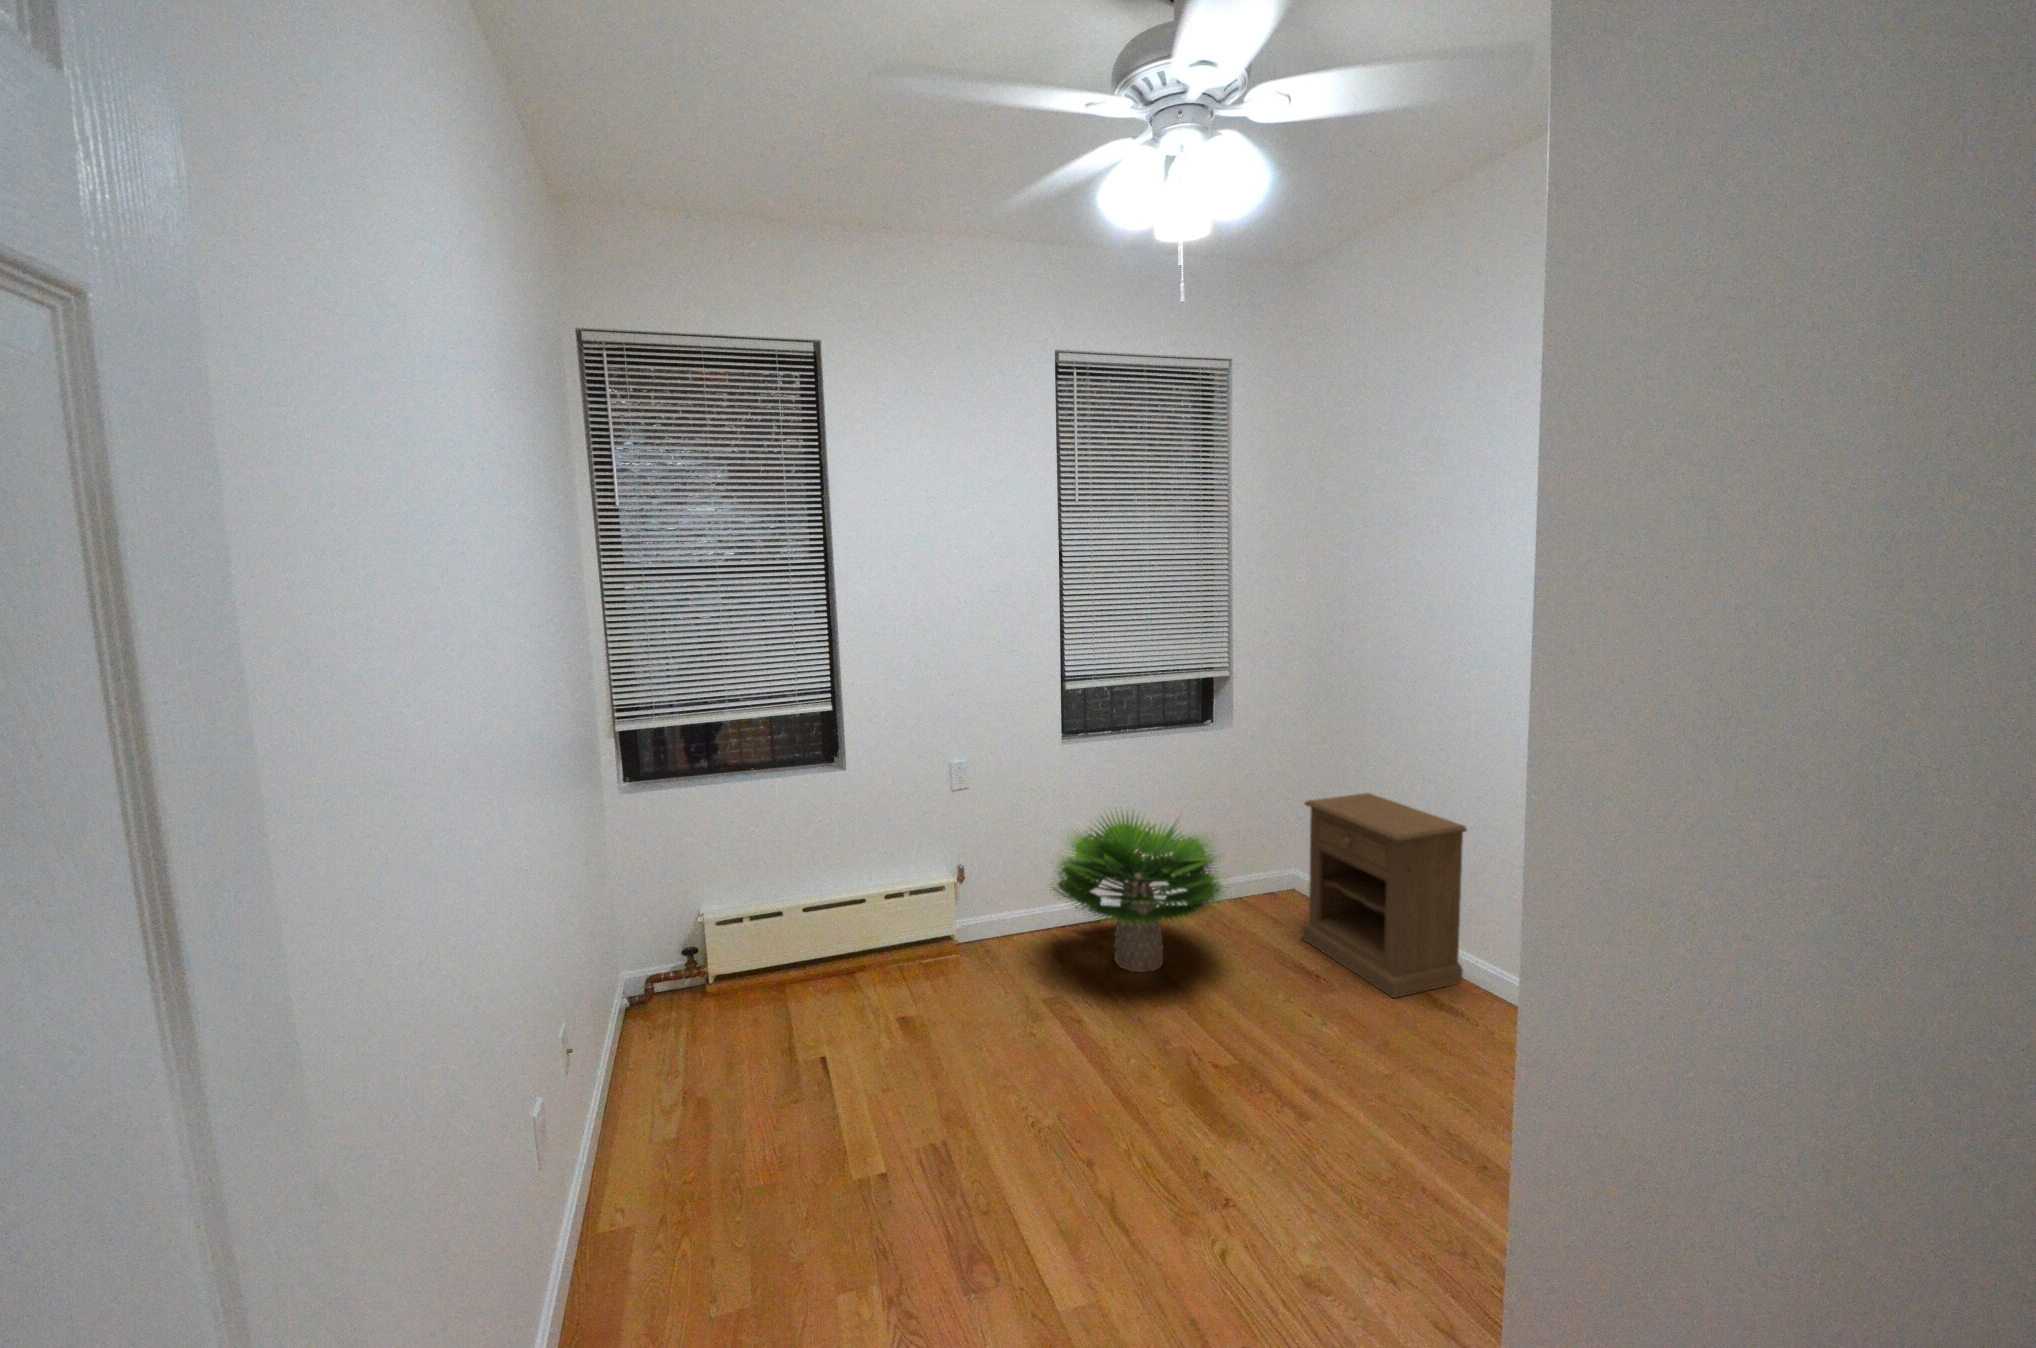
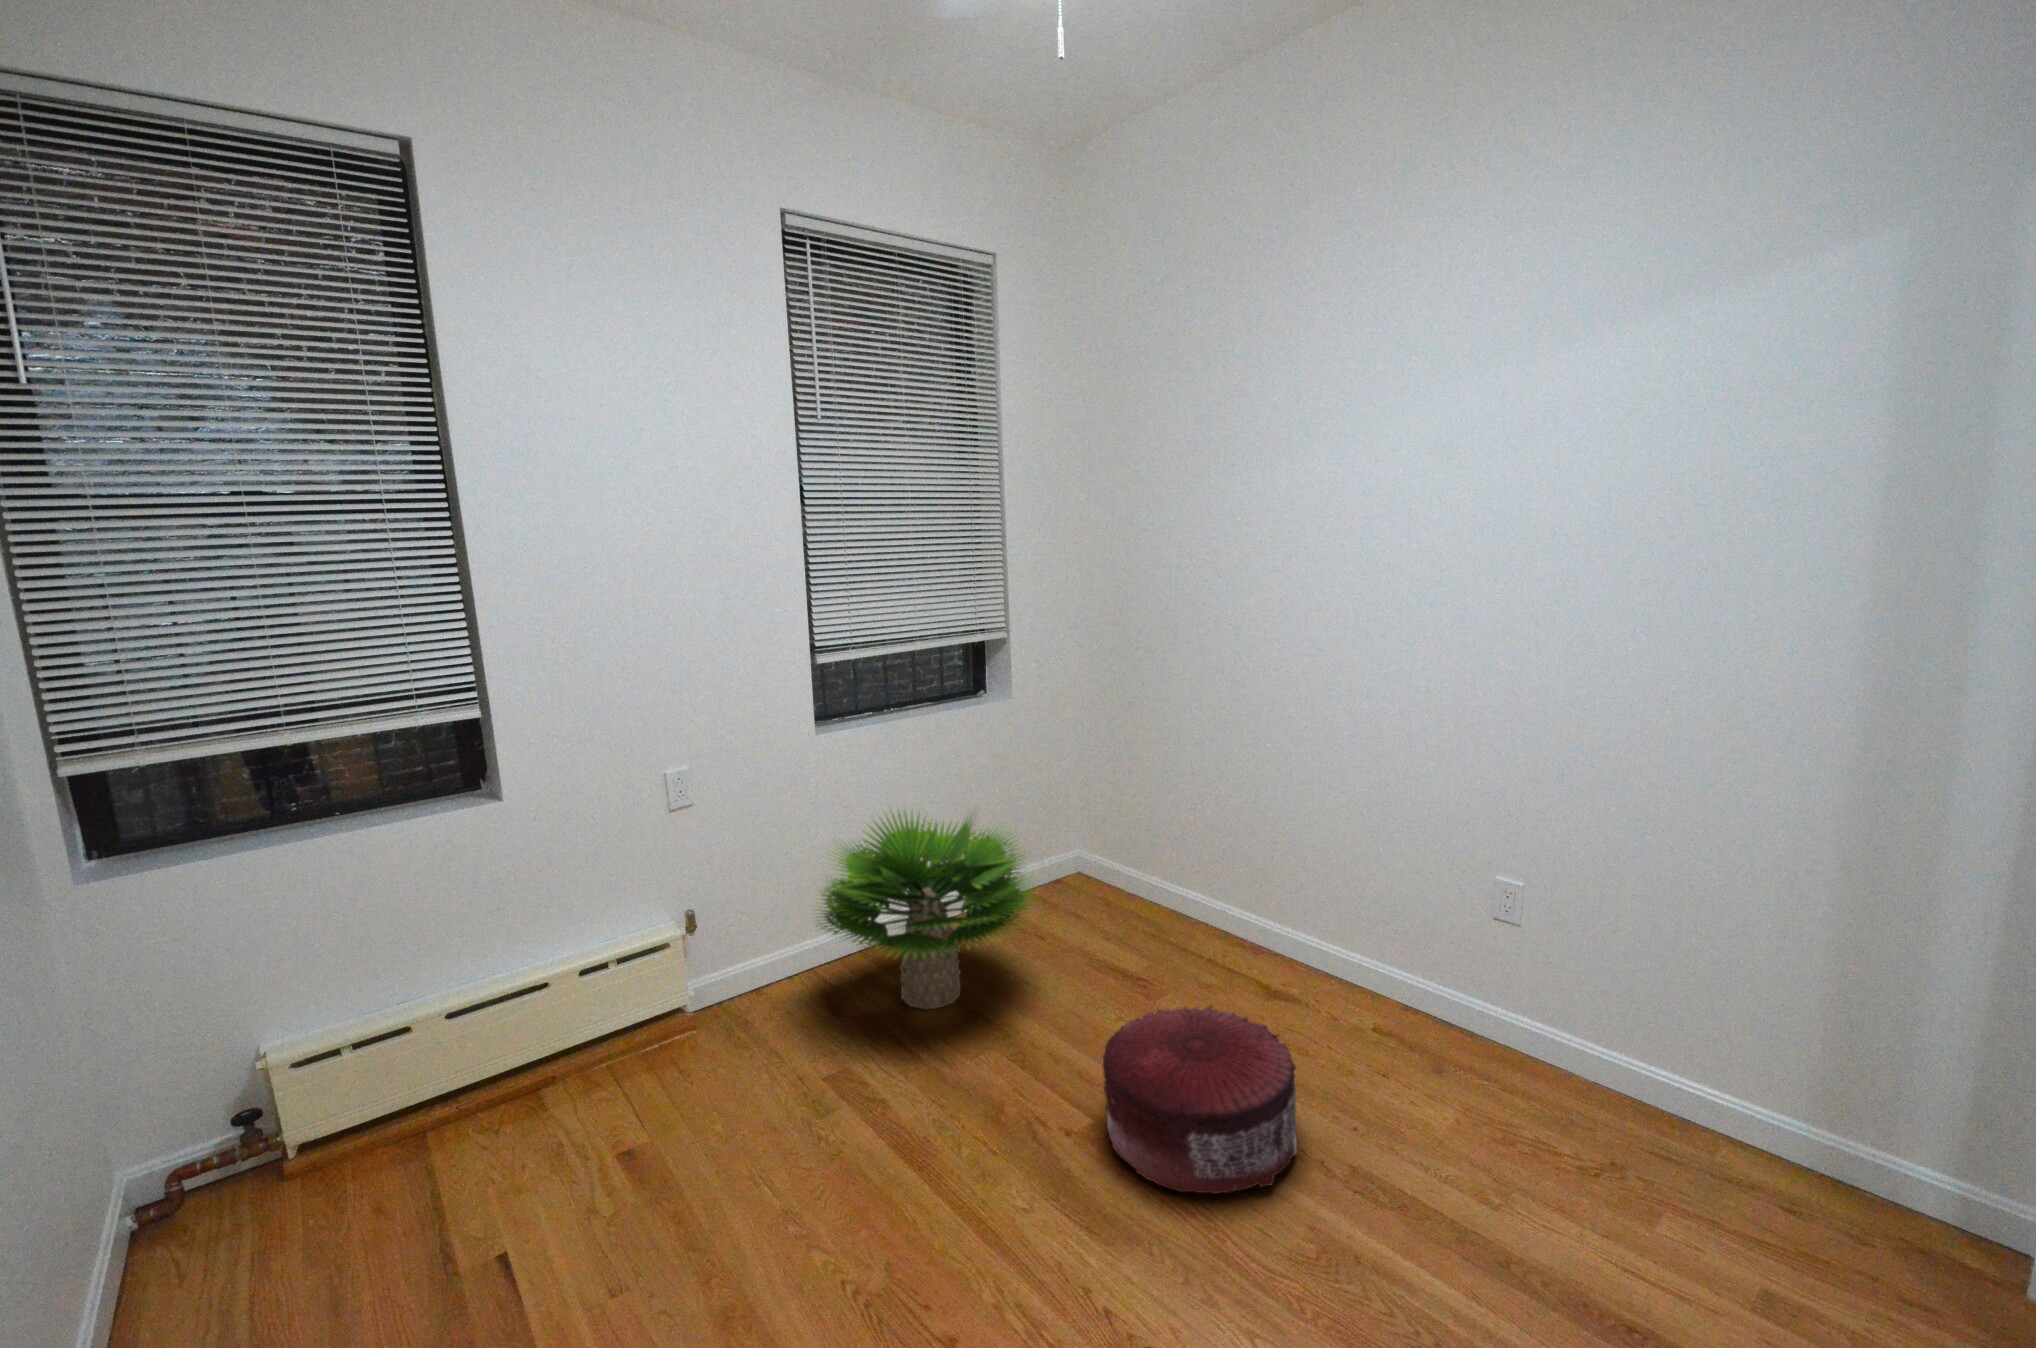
nightstand: present [1301,793,1467,998] -> none [1104,760,1277,985]
pouf: none [1249,999,1430,1165] -> present [1103,1006,1297,1194]

